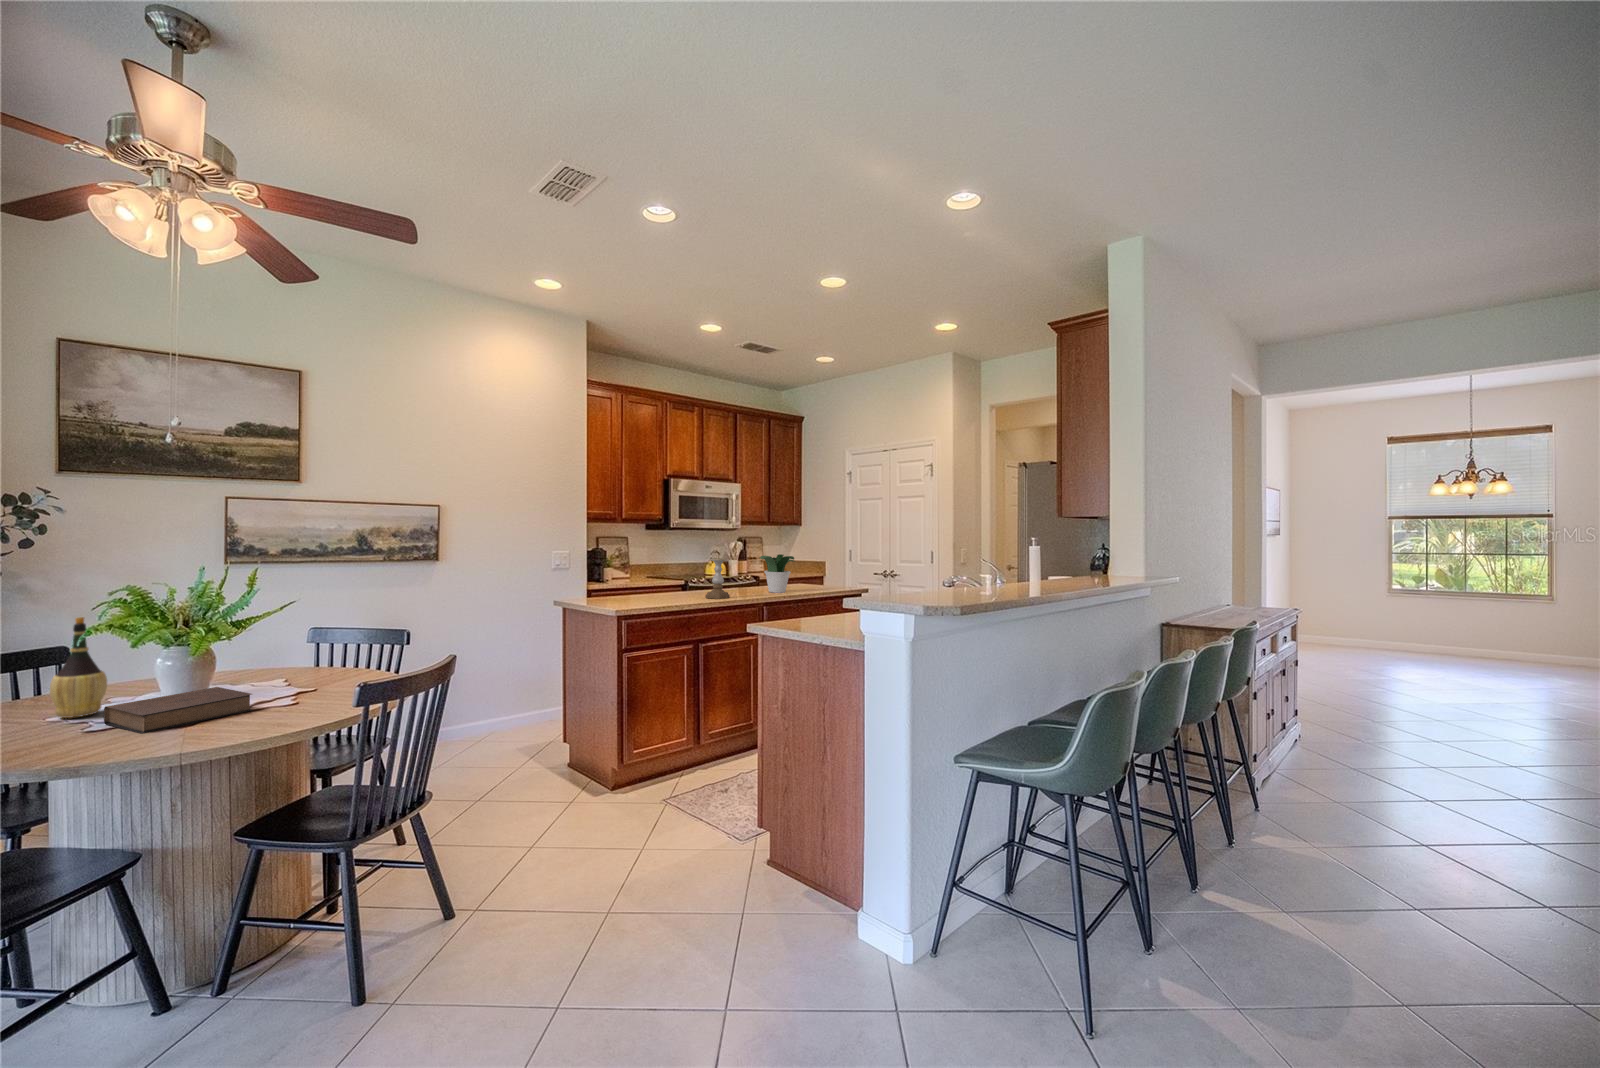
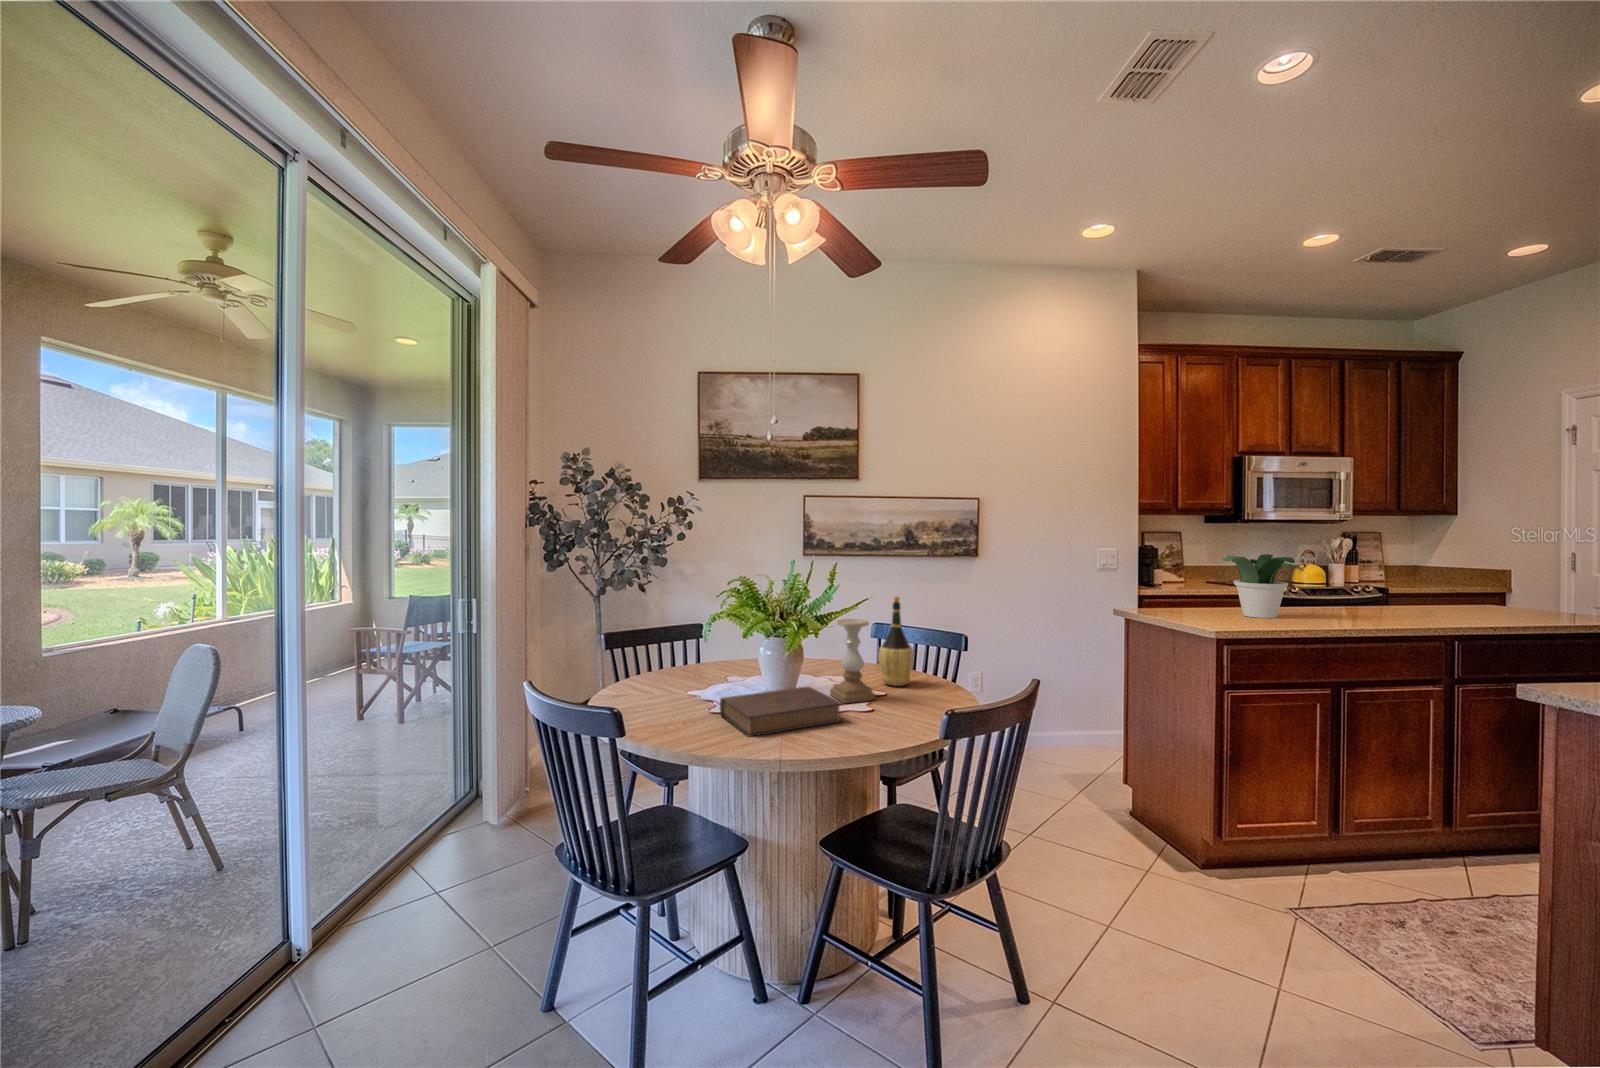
potted plant: present [760,554,795,593] -> present [1223,554,1298,618]
candle holder: present [705,558,730,599] -> present [830,619,876,703]
wine bottle: present [50,617,107,718] -> present [878,597,914,686]

